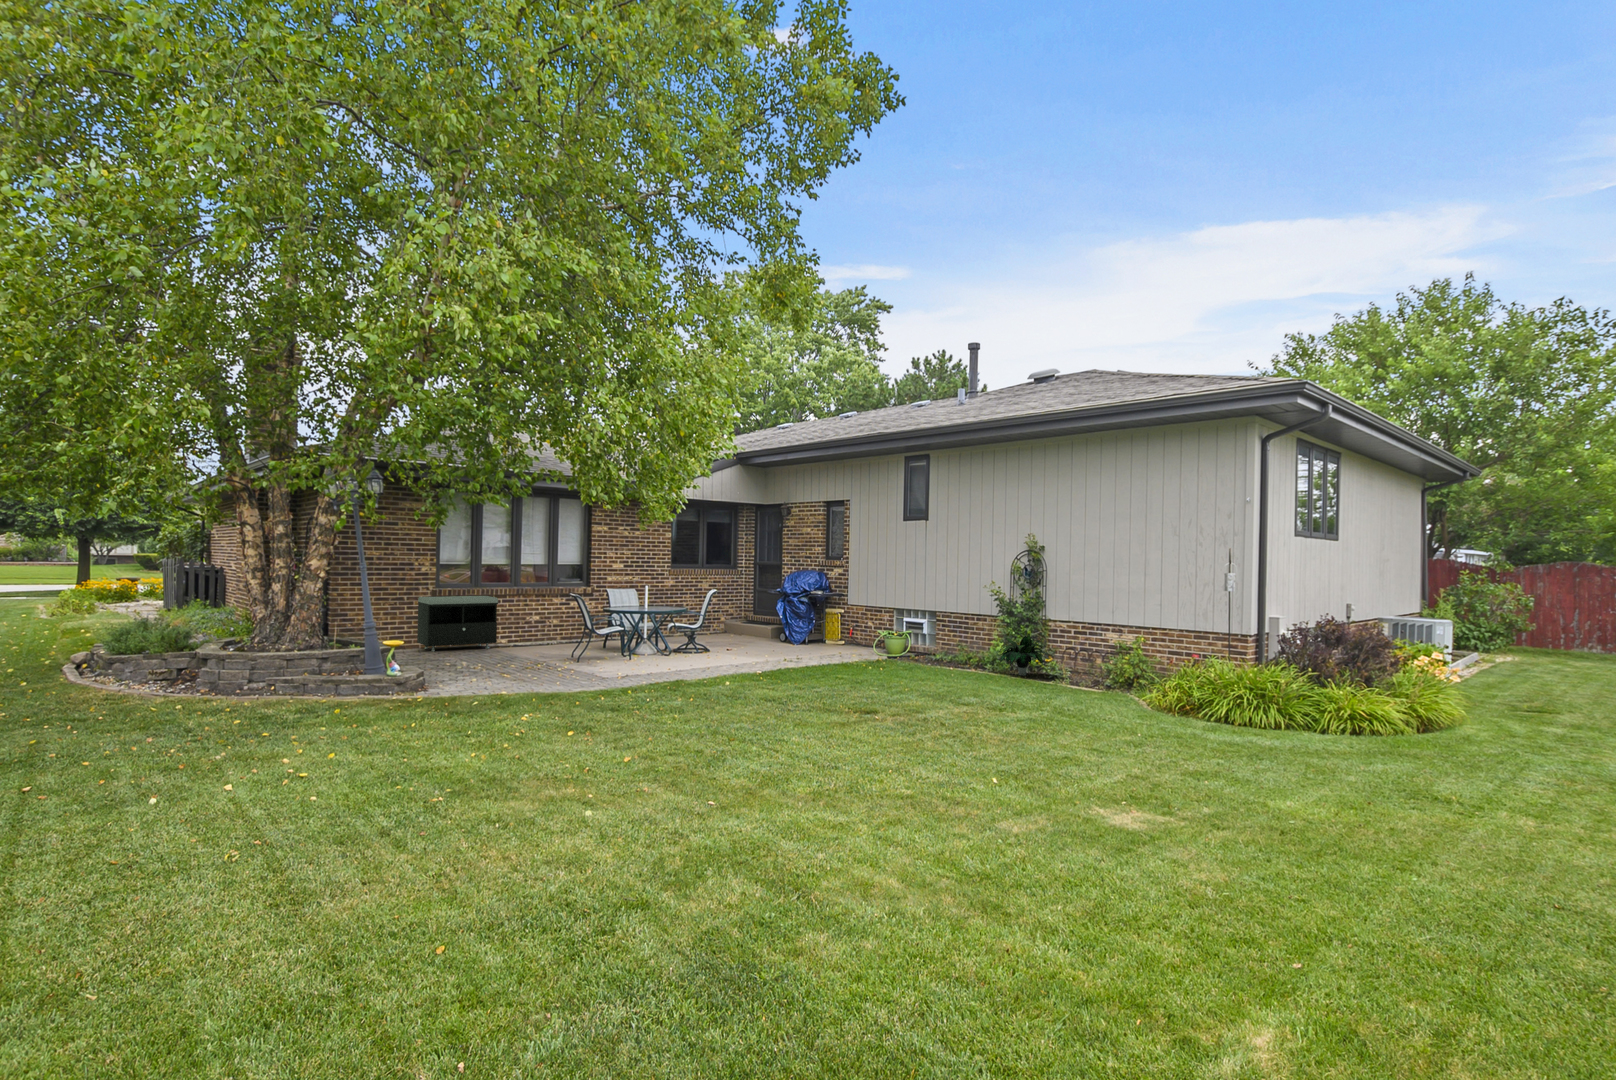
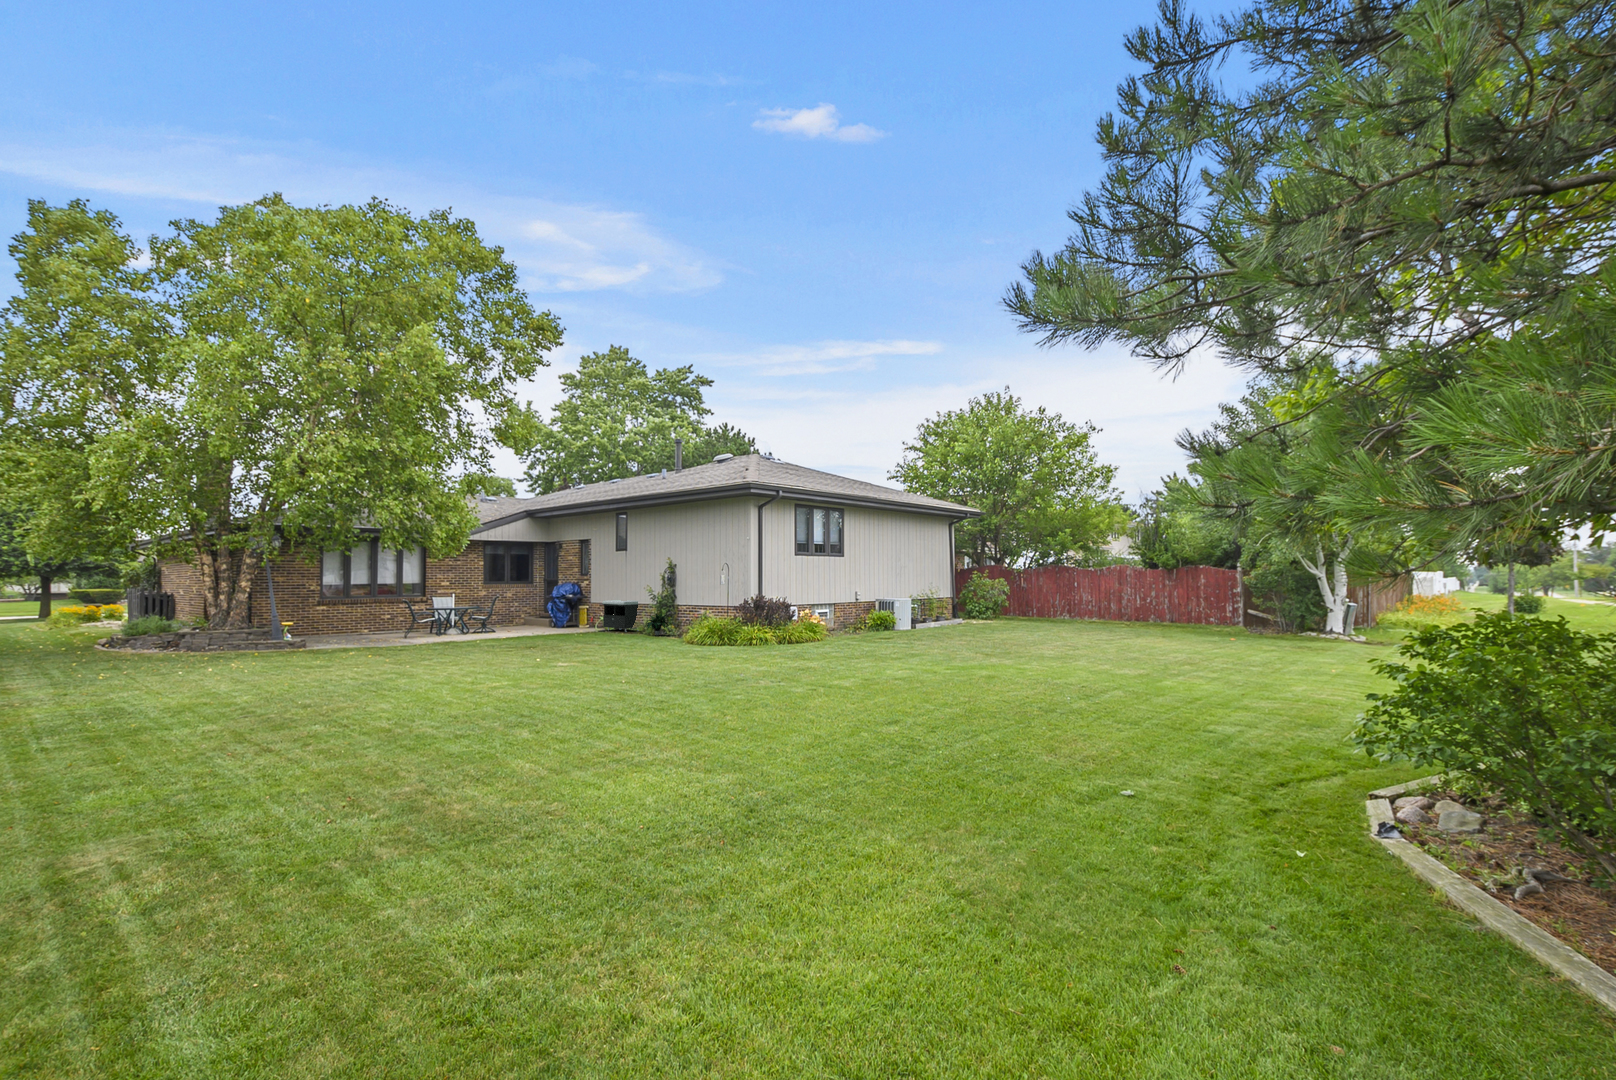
storage bench: present [417,596,498,651] -> present [602,600,638,632]

